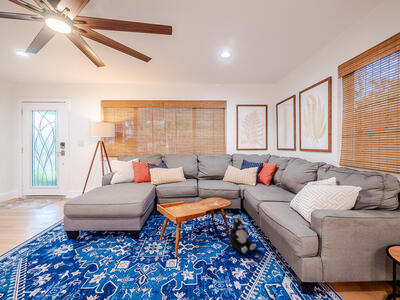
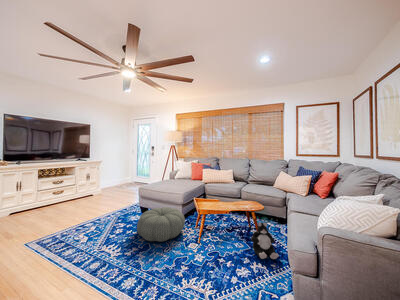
pouf: none [82,223,151,277] -> present [137,207,185,241]

